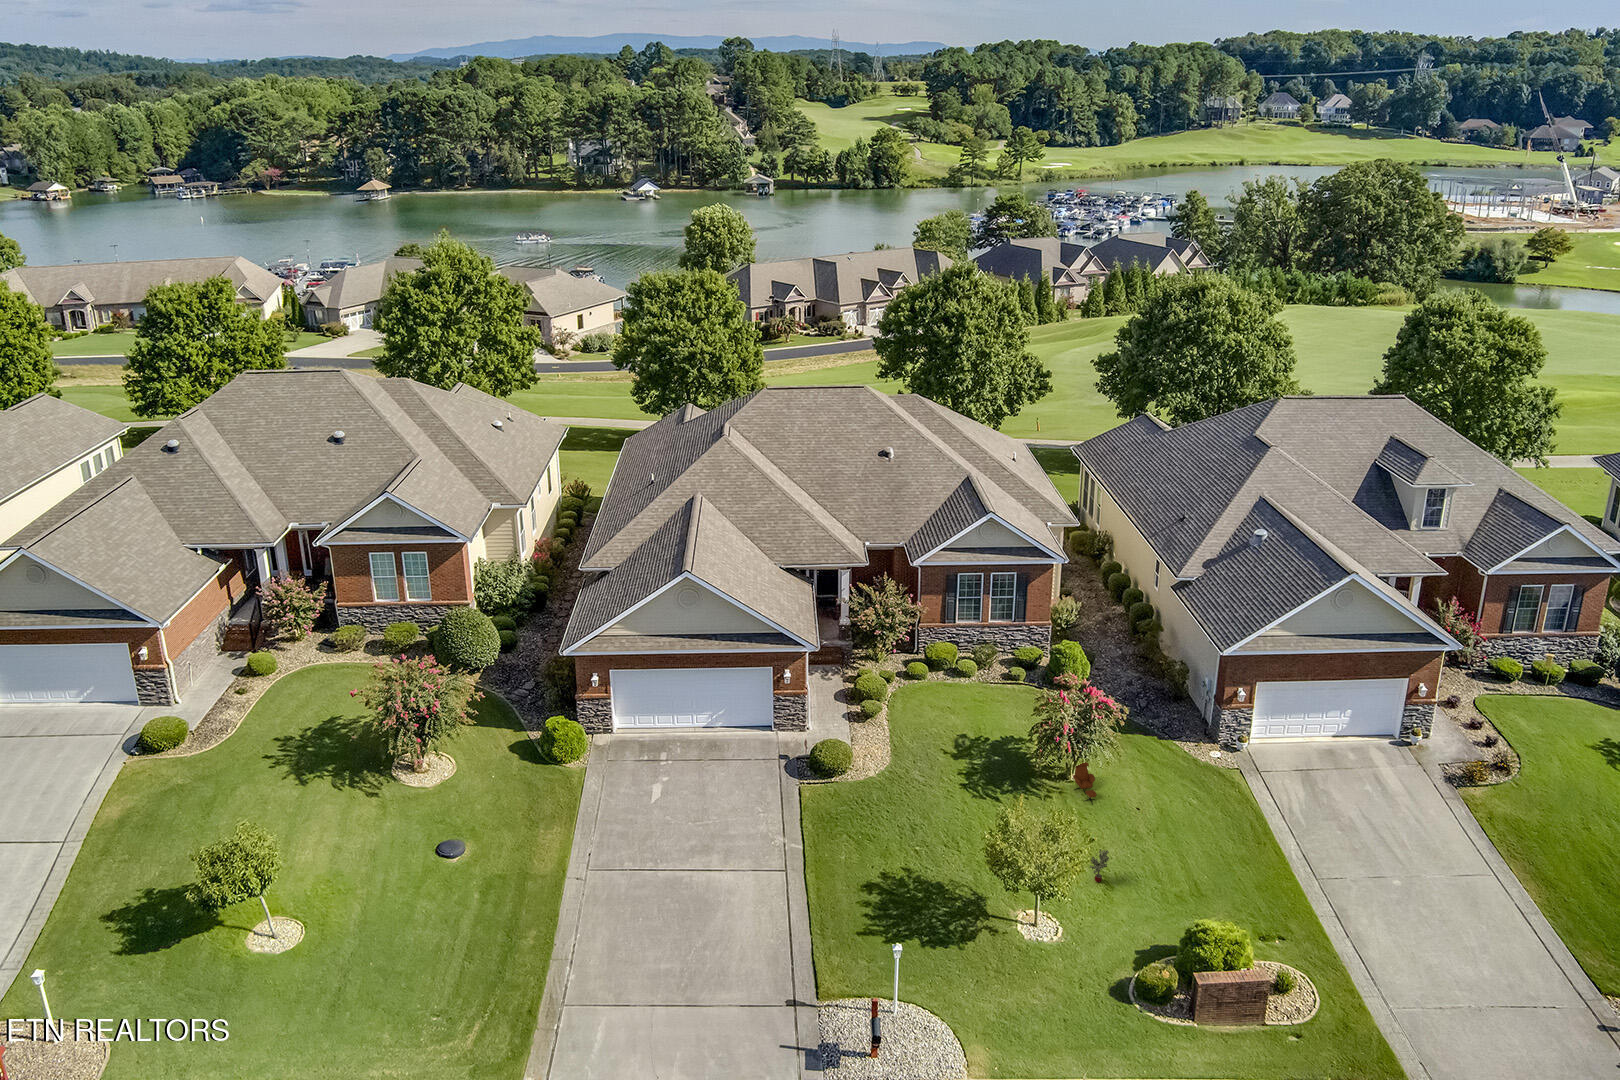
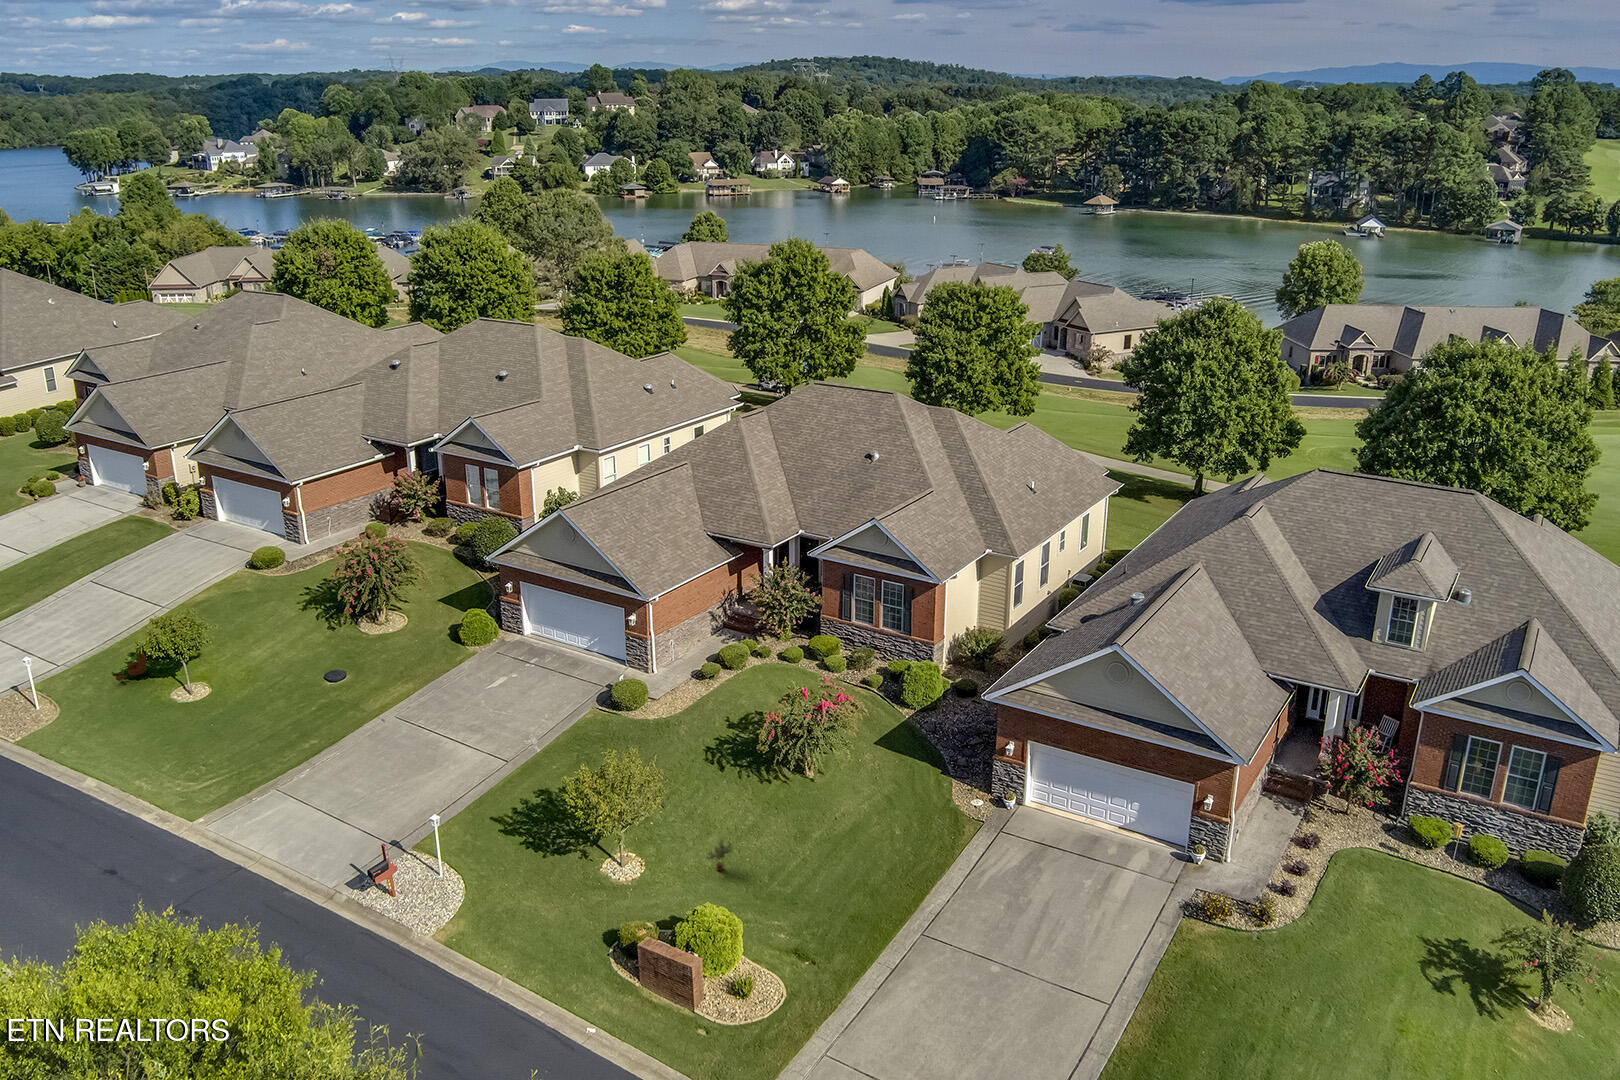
lounge chair: present [1073,762,1097,803] -> present [116,653,147,685]

